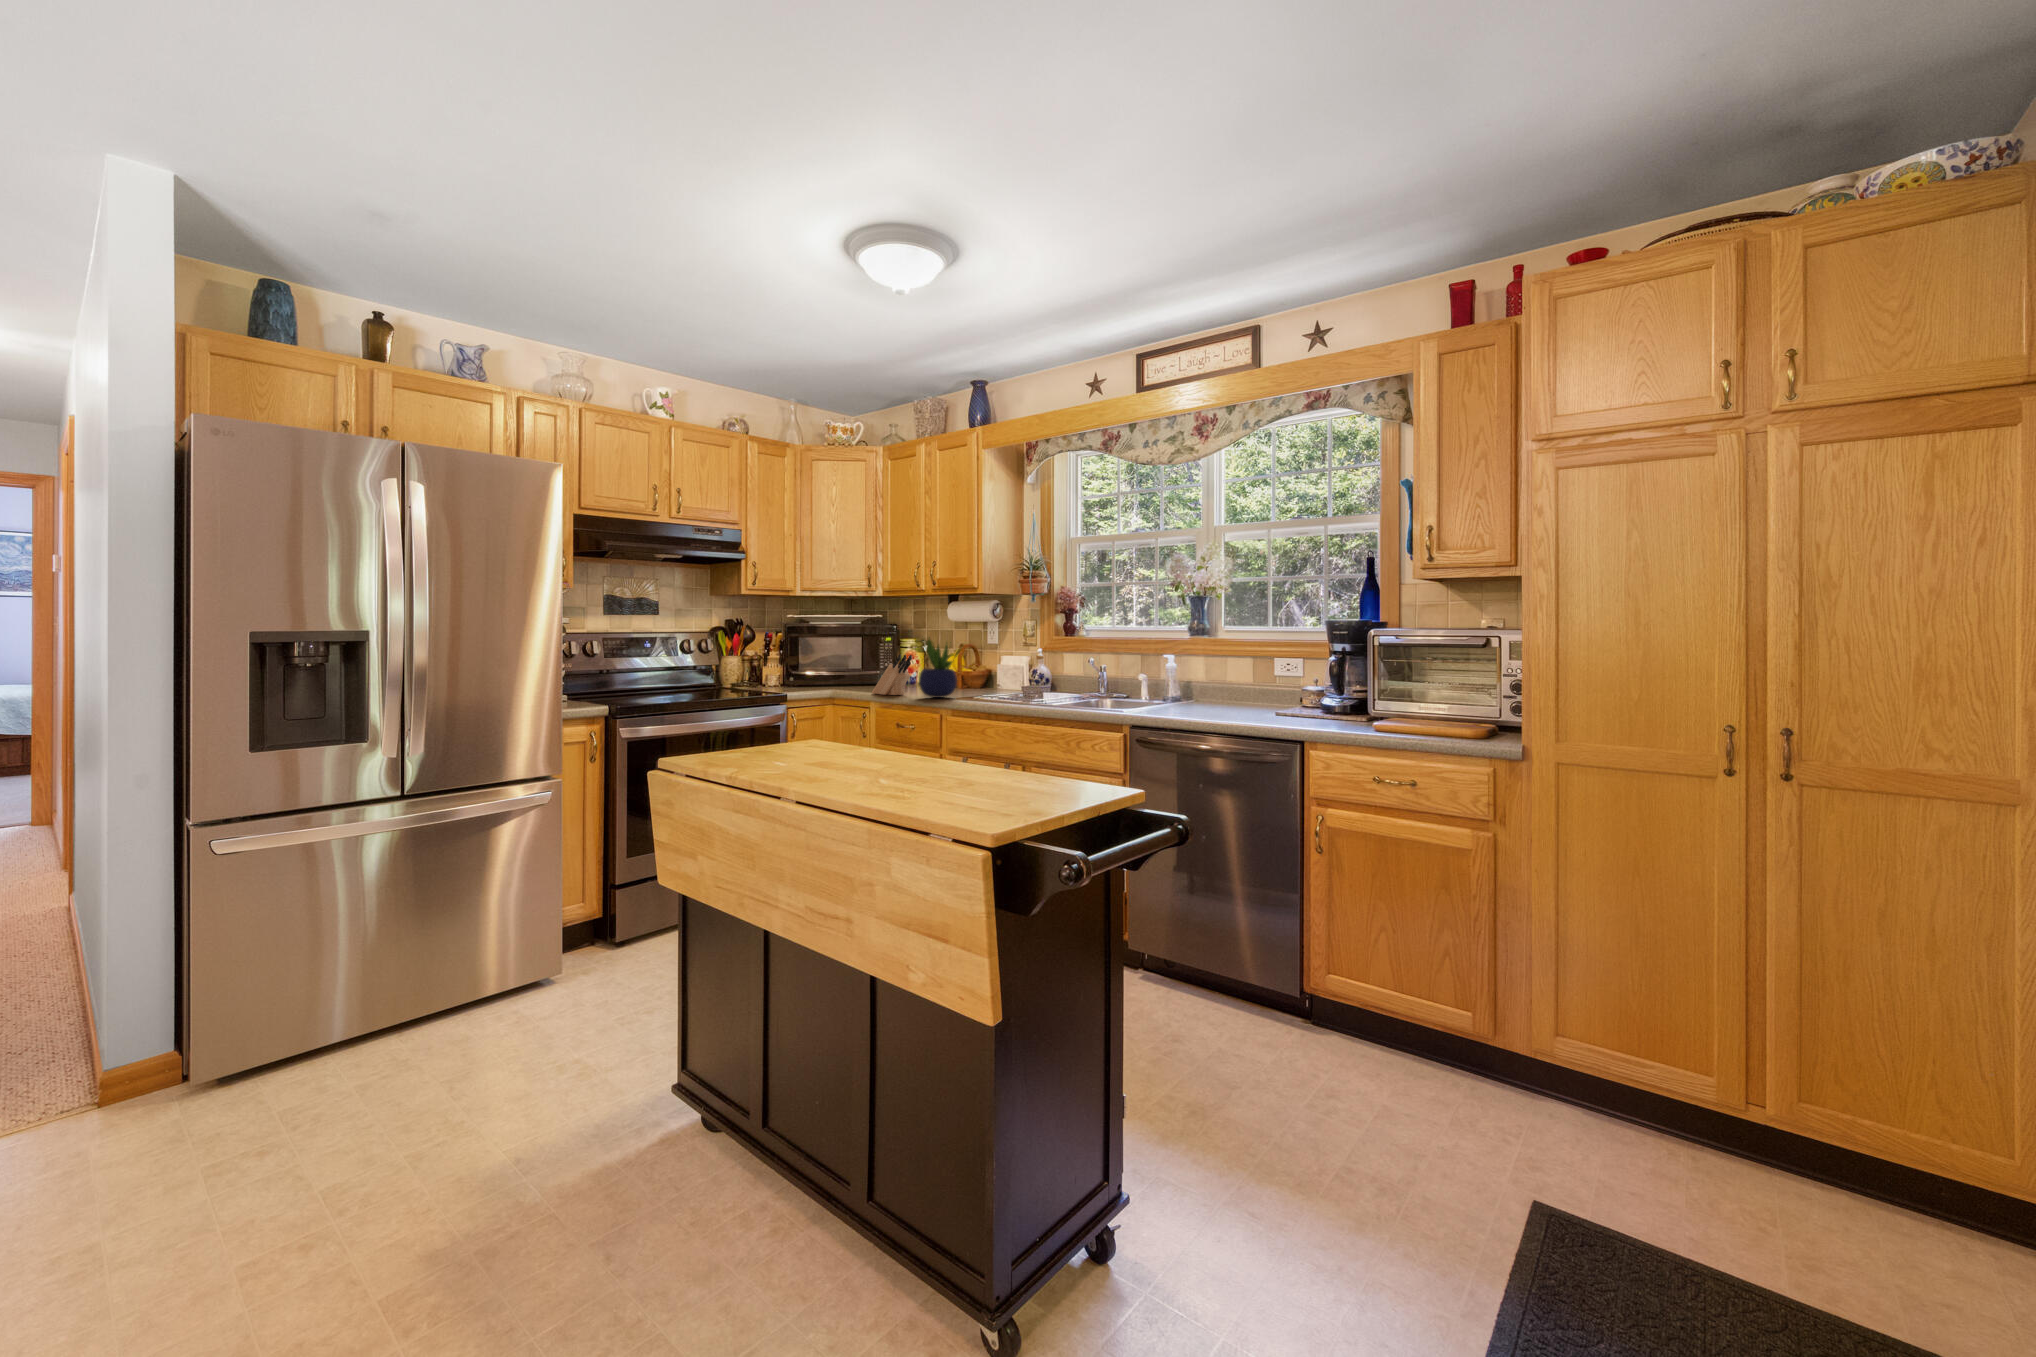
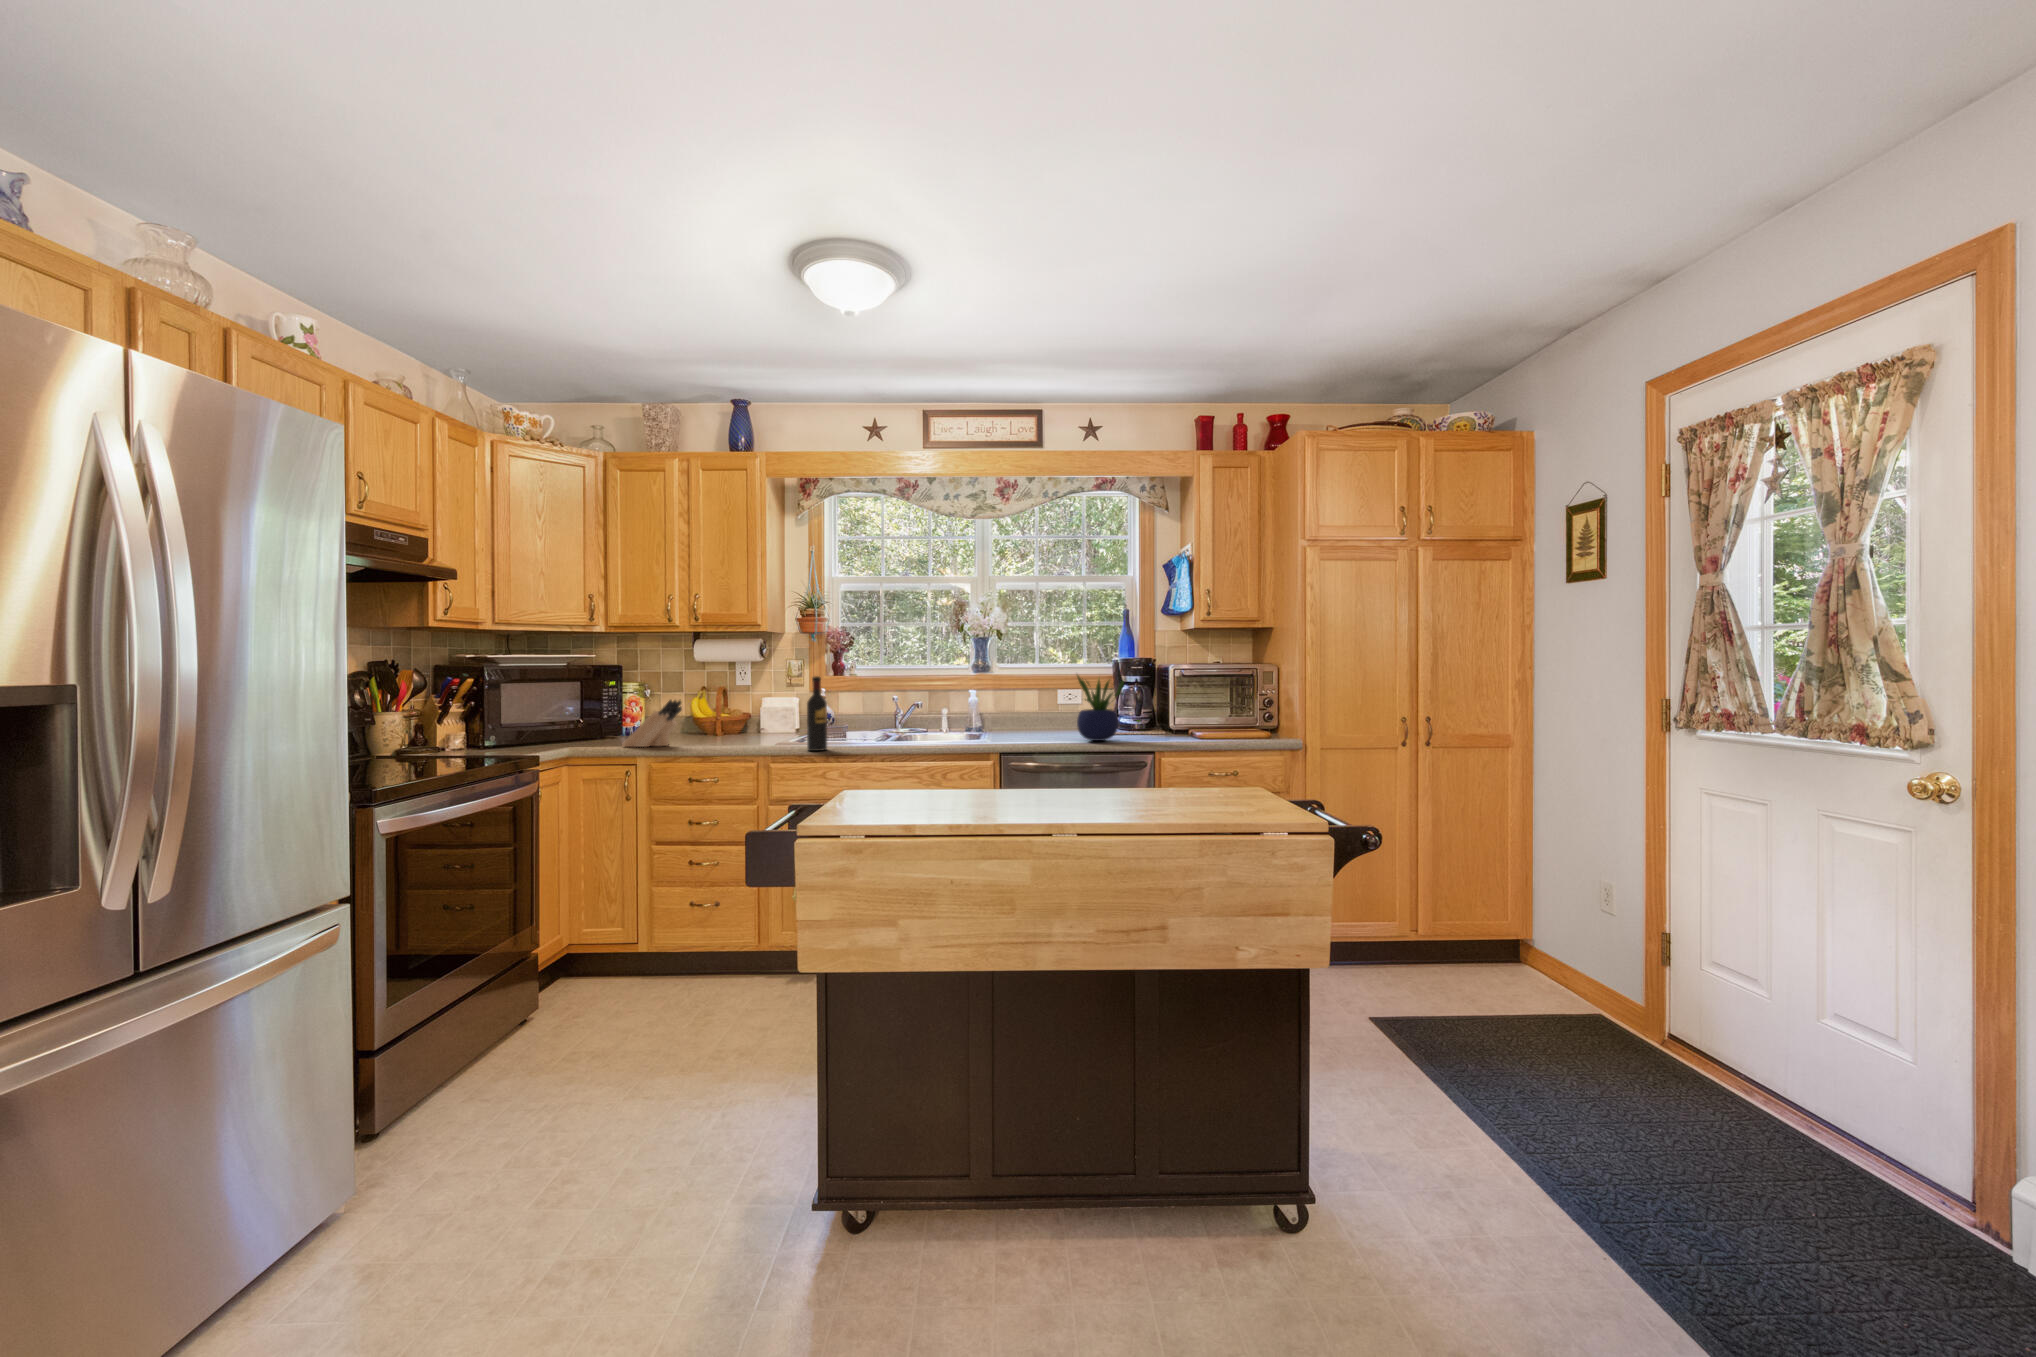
wine bottle: none [976,635,994,706] -> present [807,676,827,751]
potted plant: present [919,637,960,698] -> present [1077,675,1124,741]

